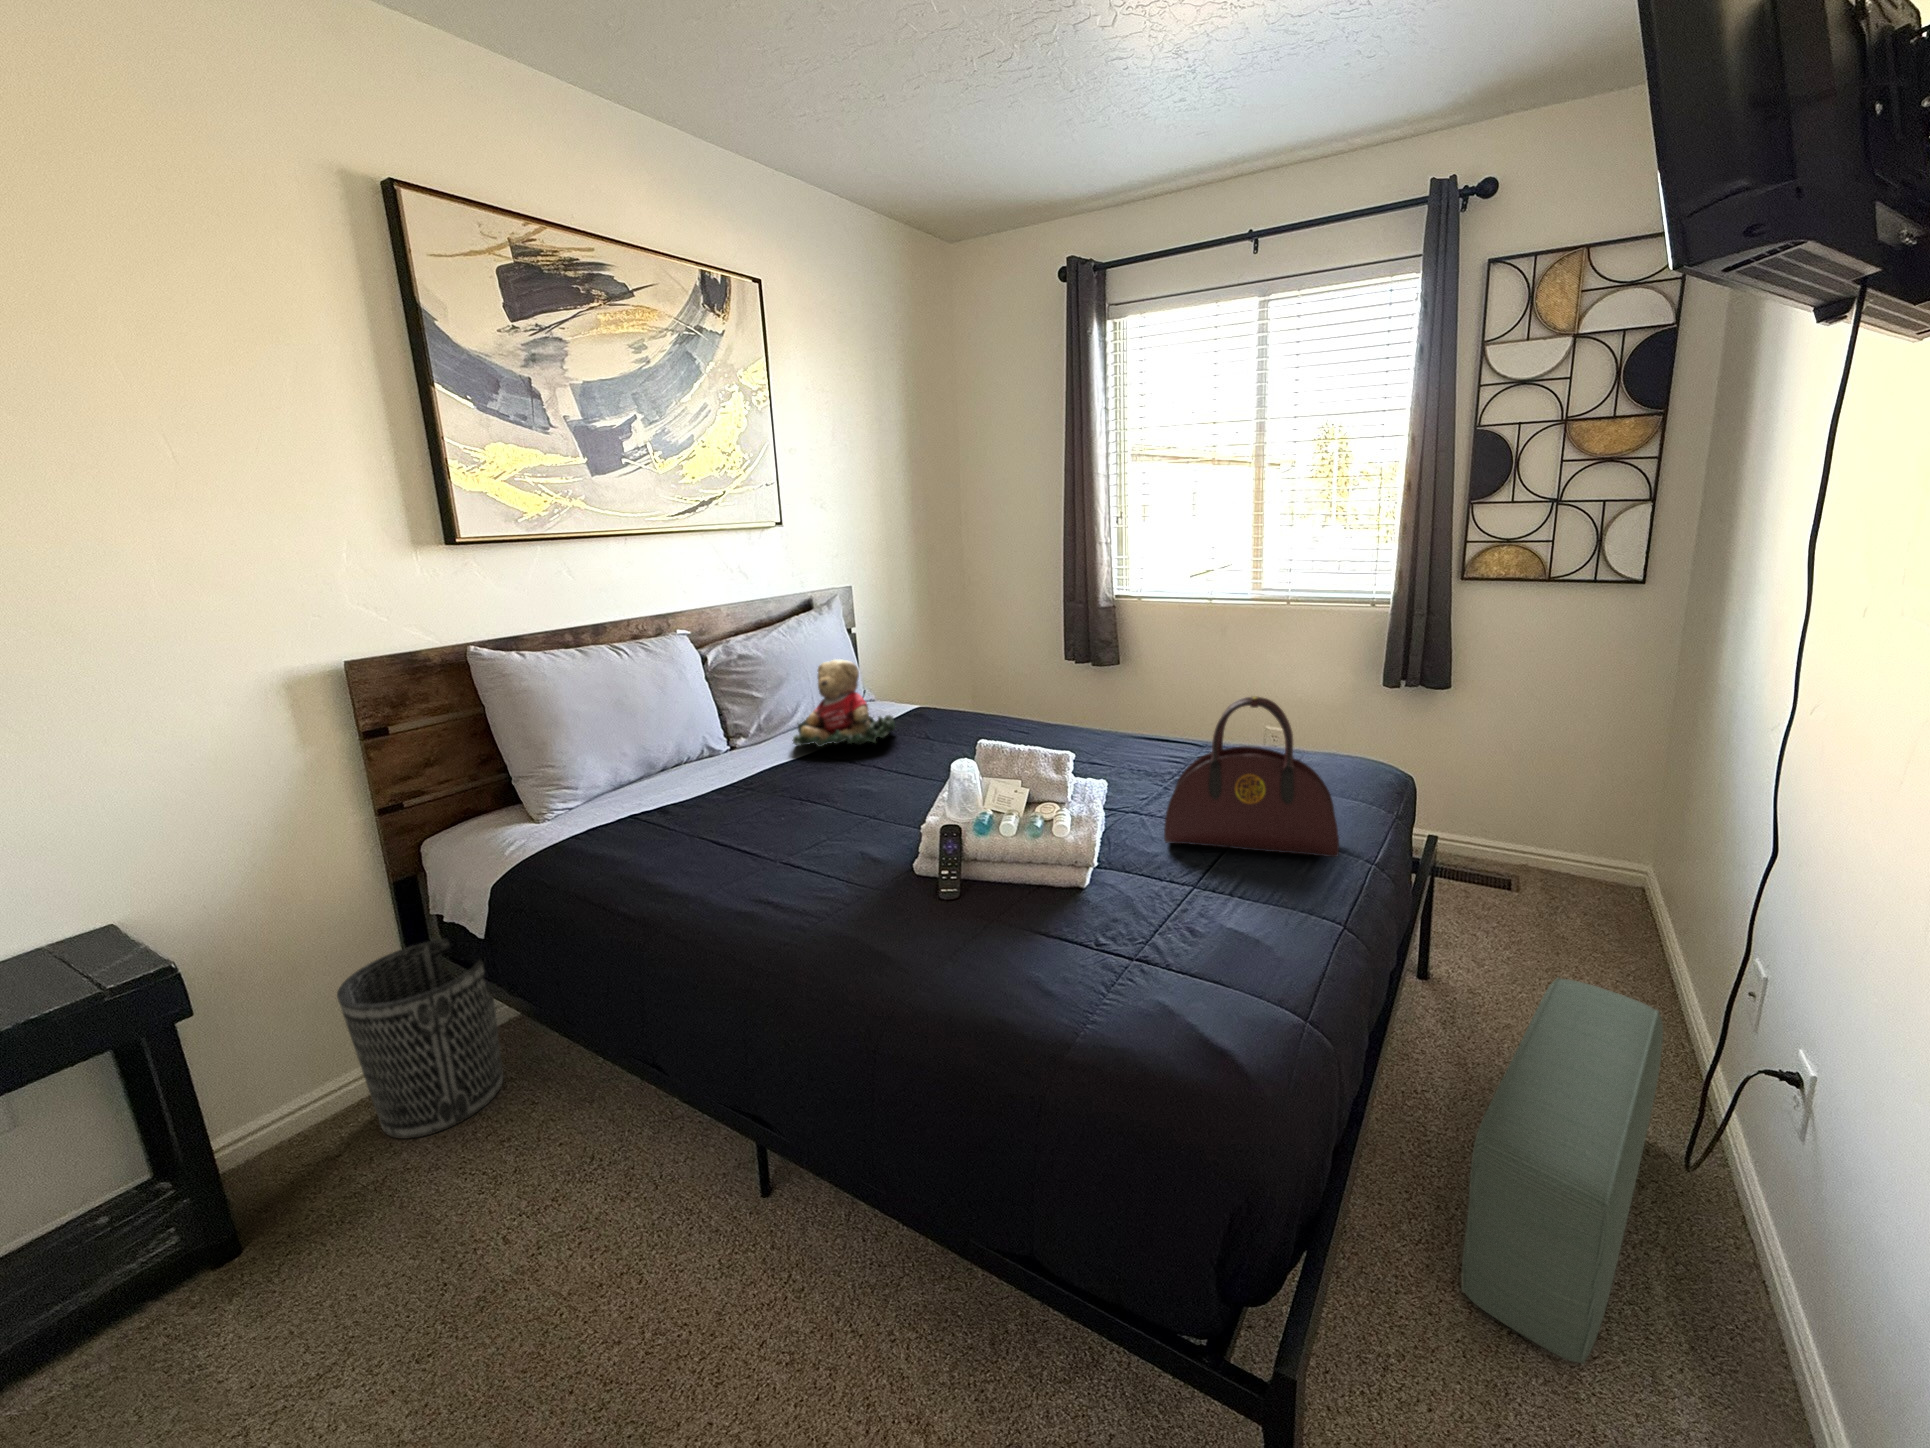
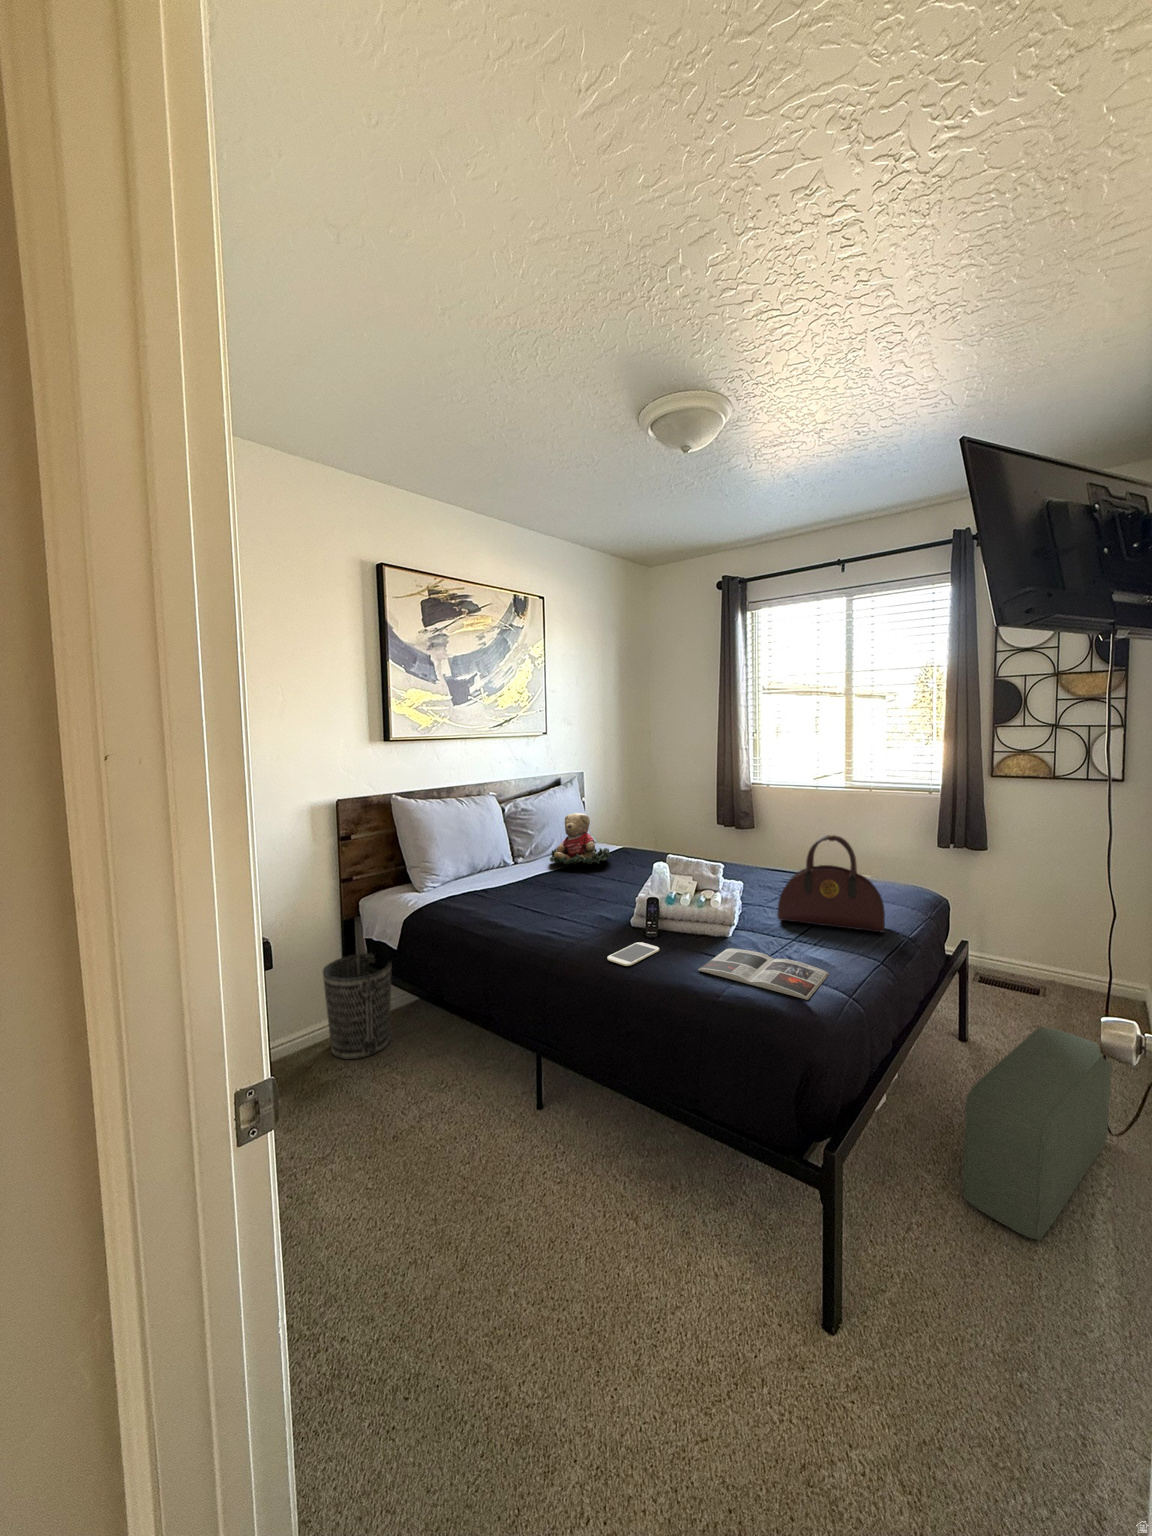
smartphone: none [857,914,958,978] -> present [607,942,659,966]
magazine: none [1025,916,1259,1037] -> present [698,948,829,1000]

